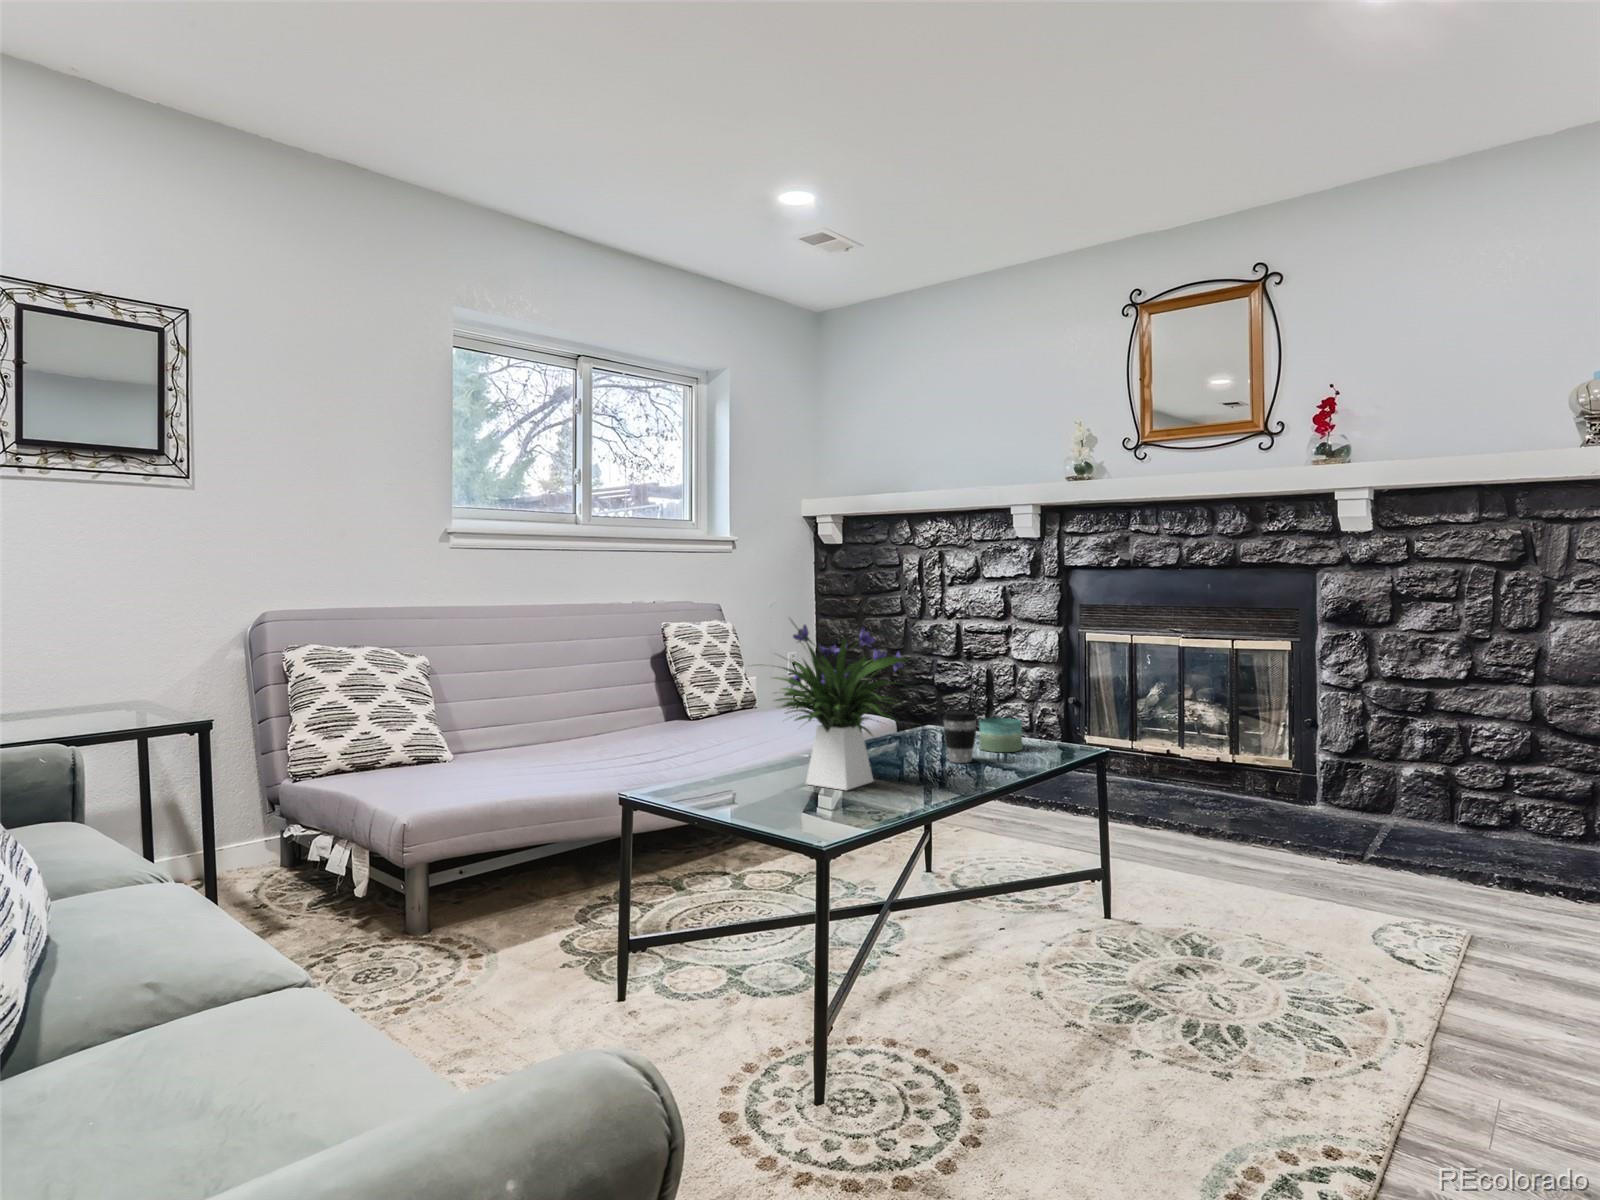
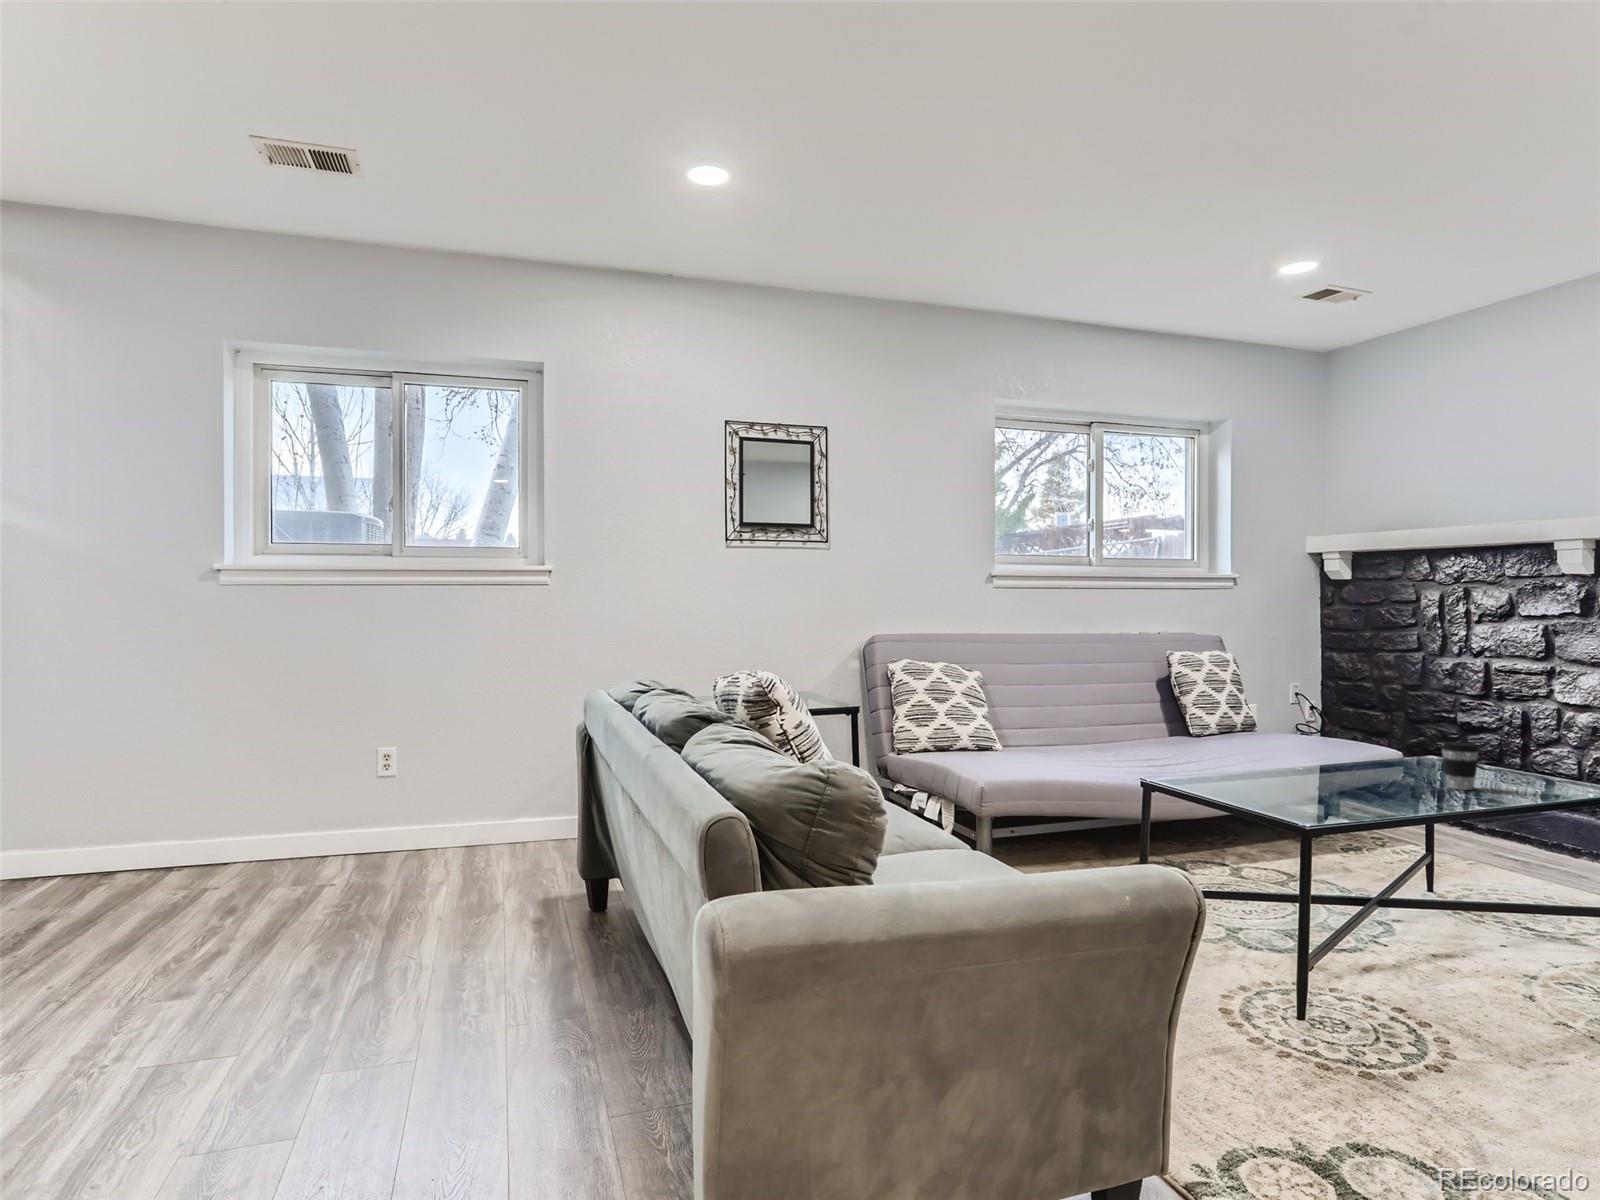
flower arrangement: present [761,620,908,790] -> none [1246,652,1405,798]
candle: present [979,718,1022,752] -> none [1486,753,1536,786]

